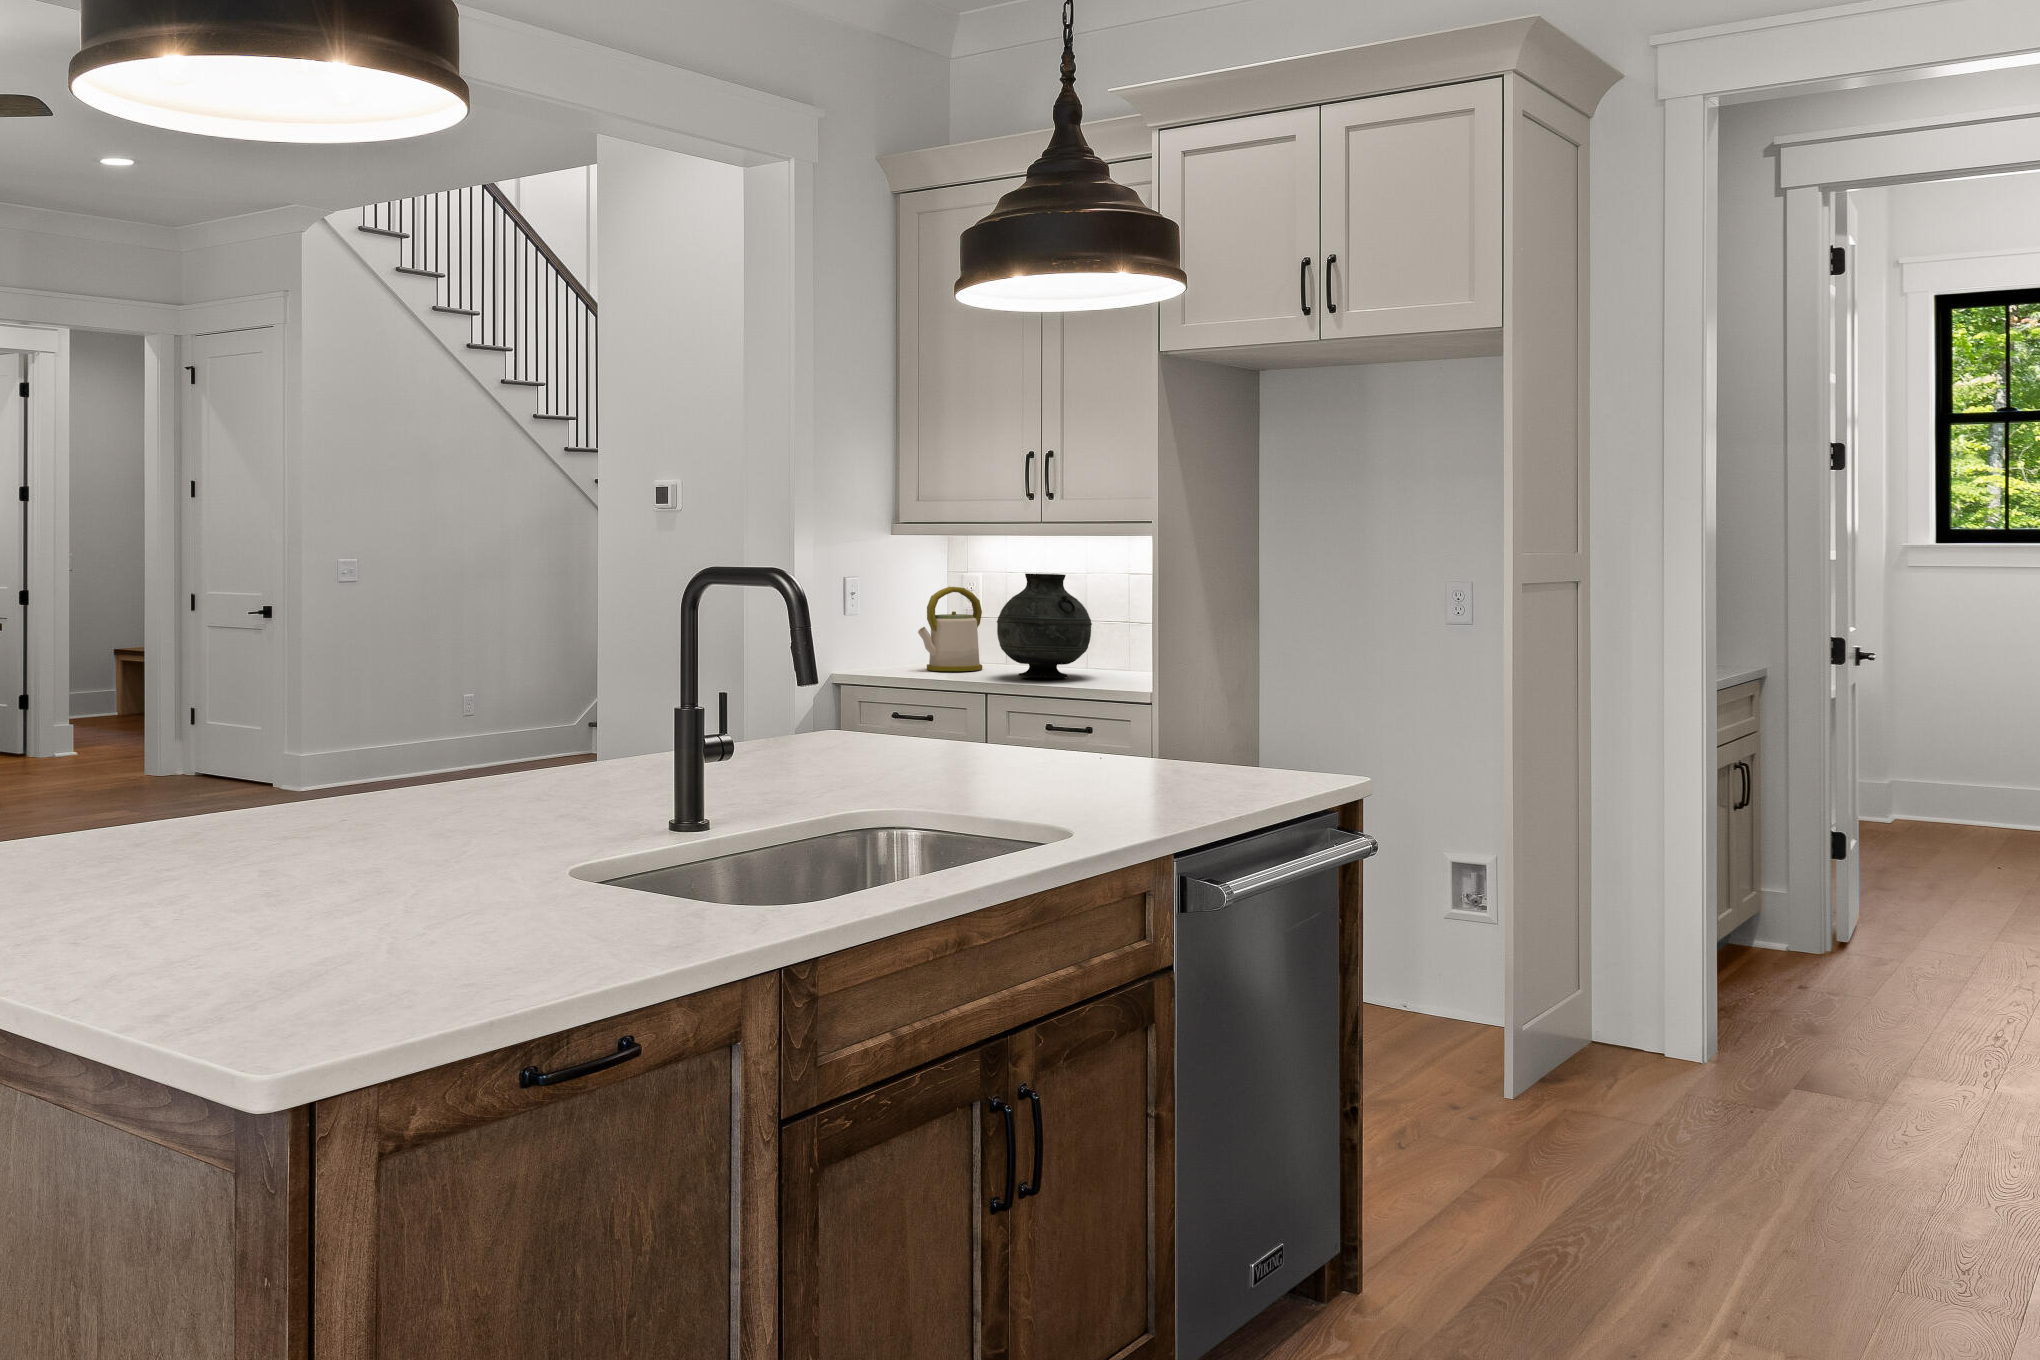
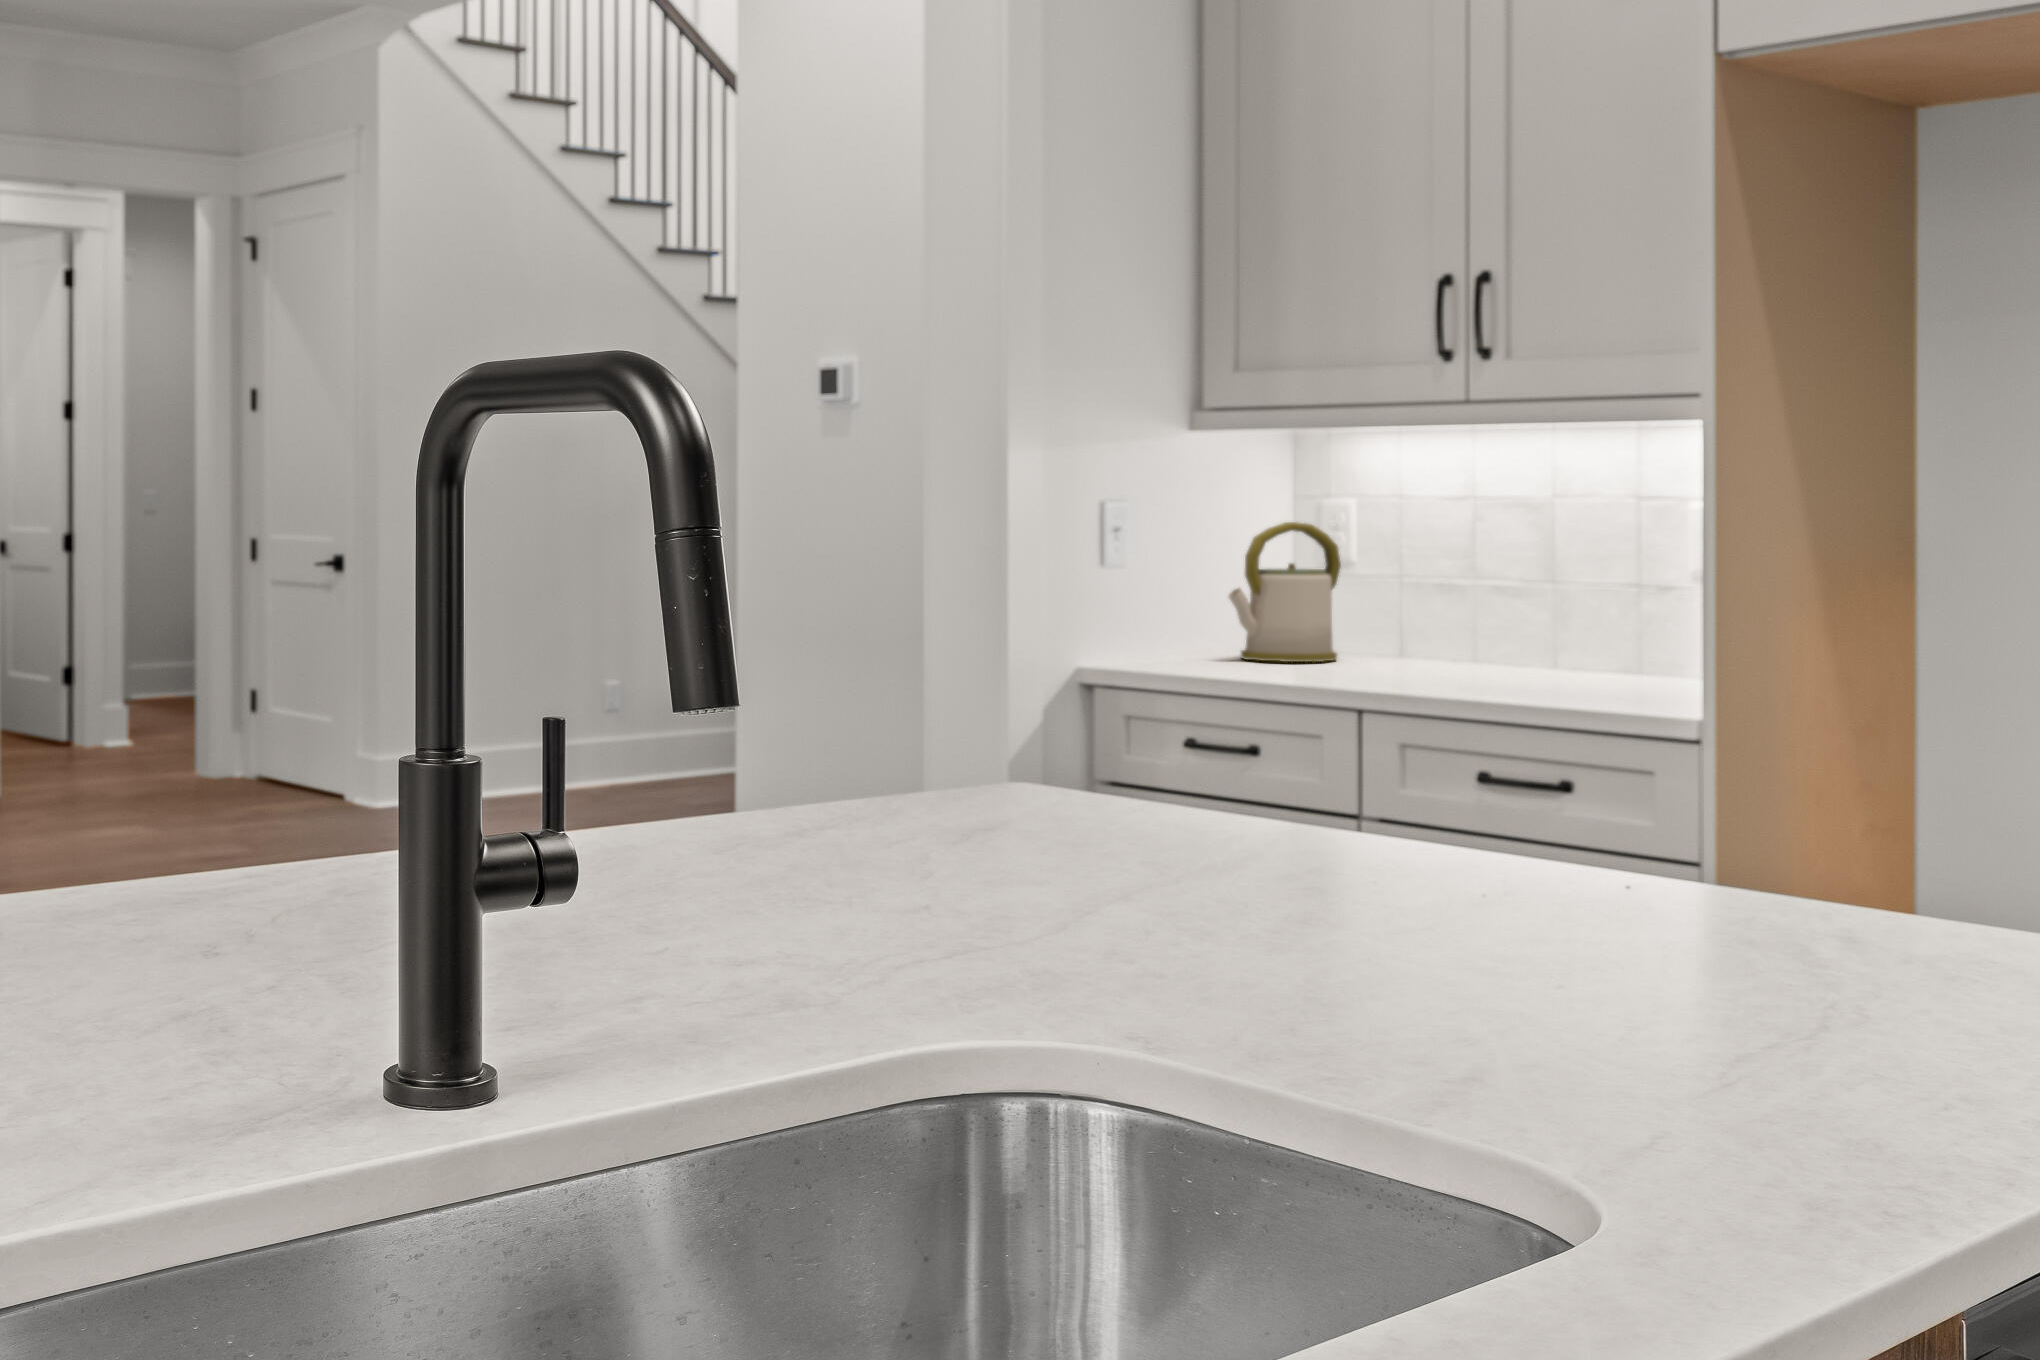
vase: present [997,574,1092,678] -> none [1367,496,1543,676]

